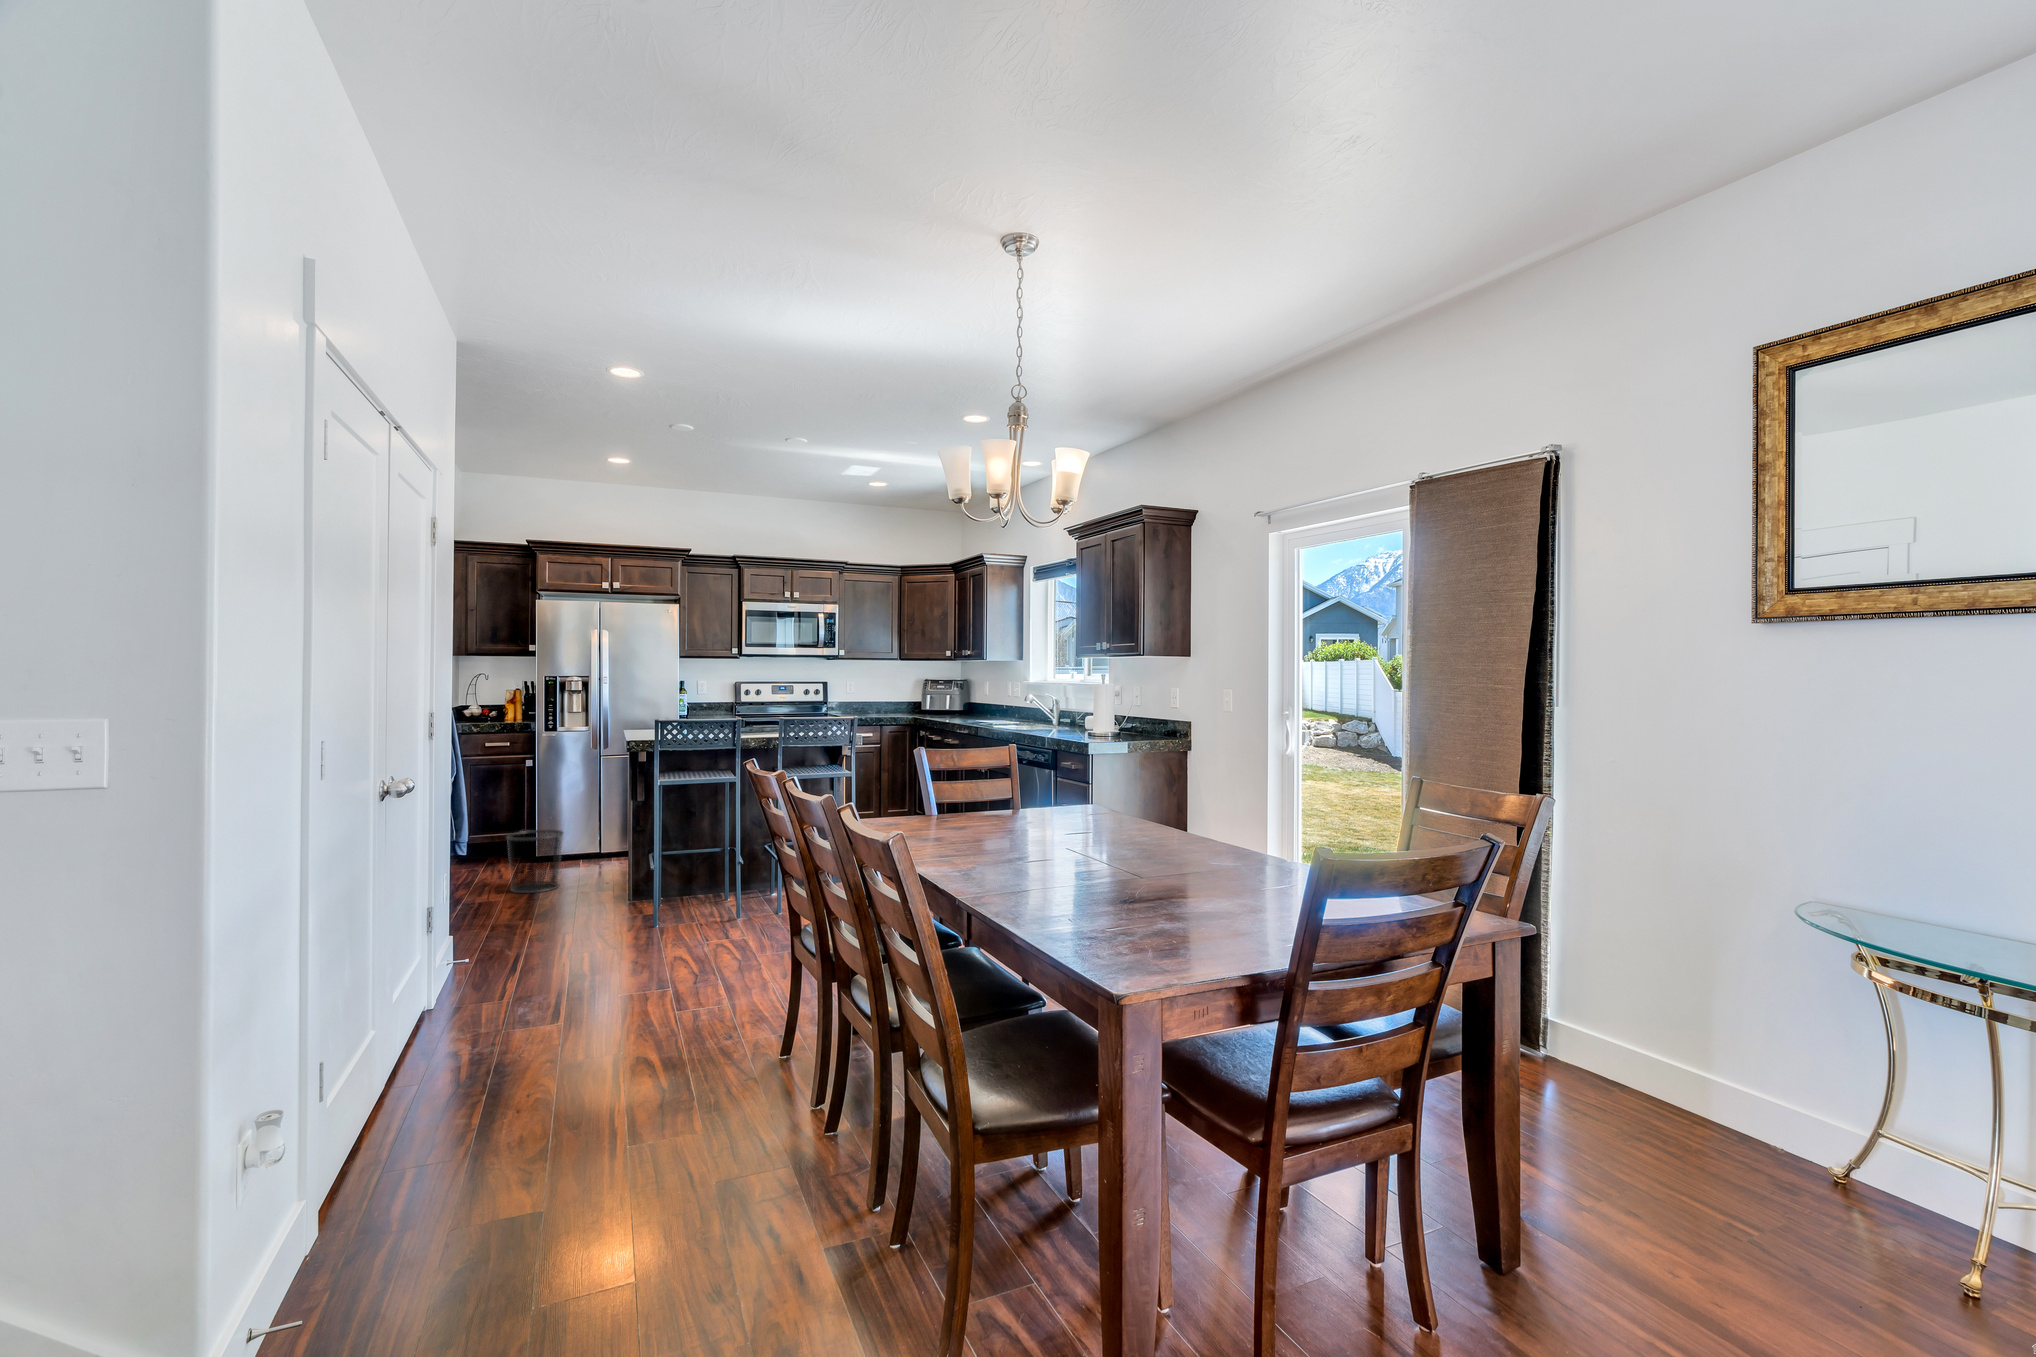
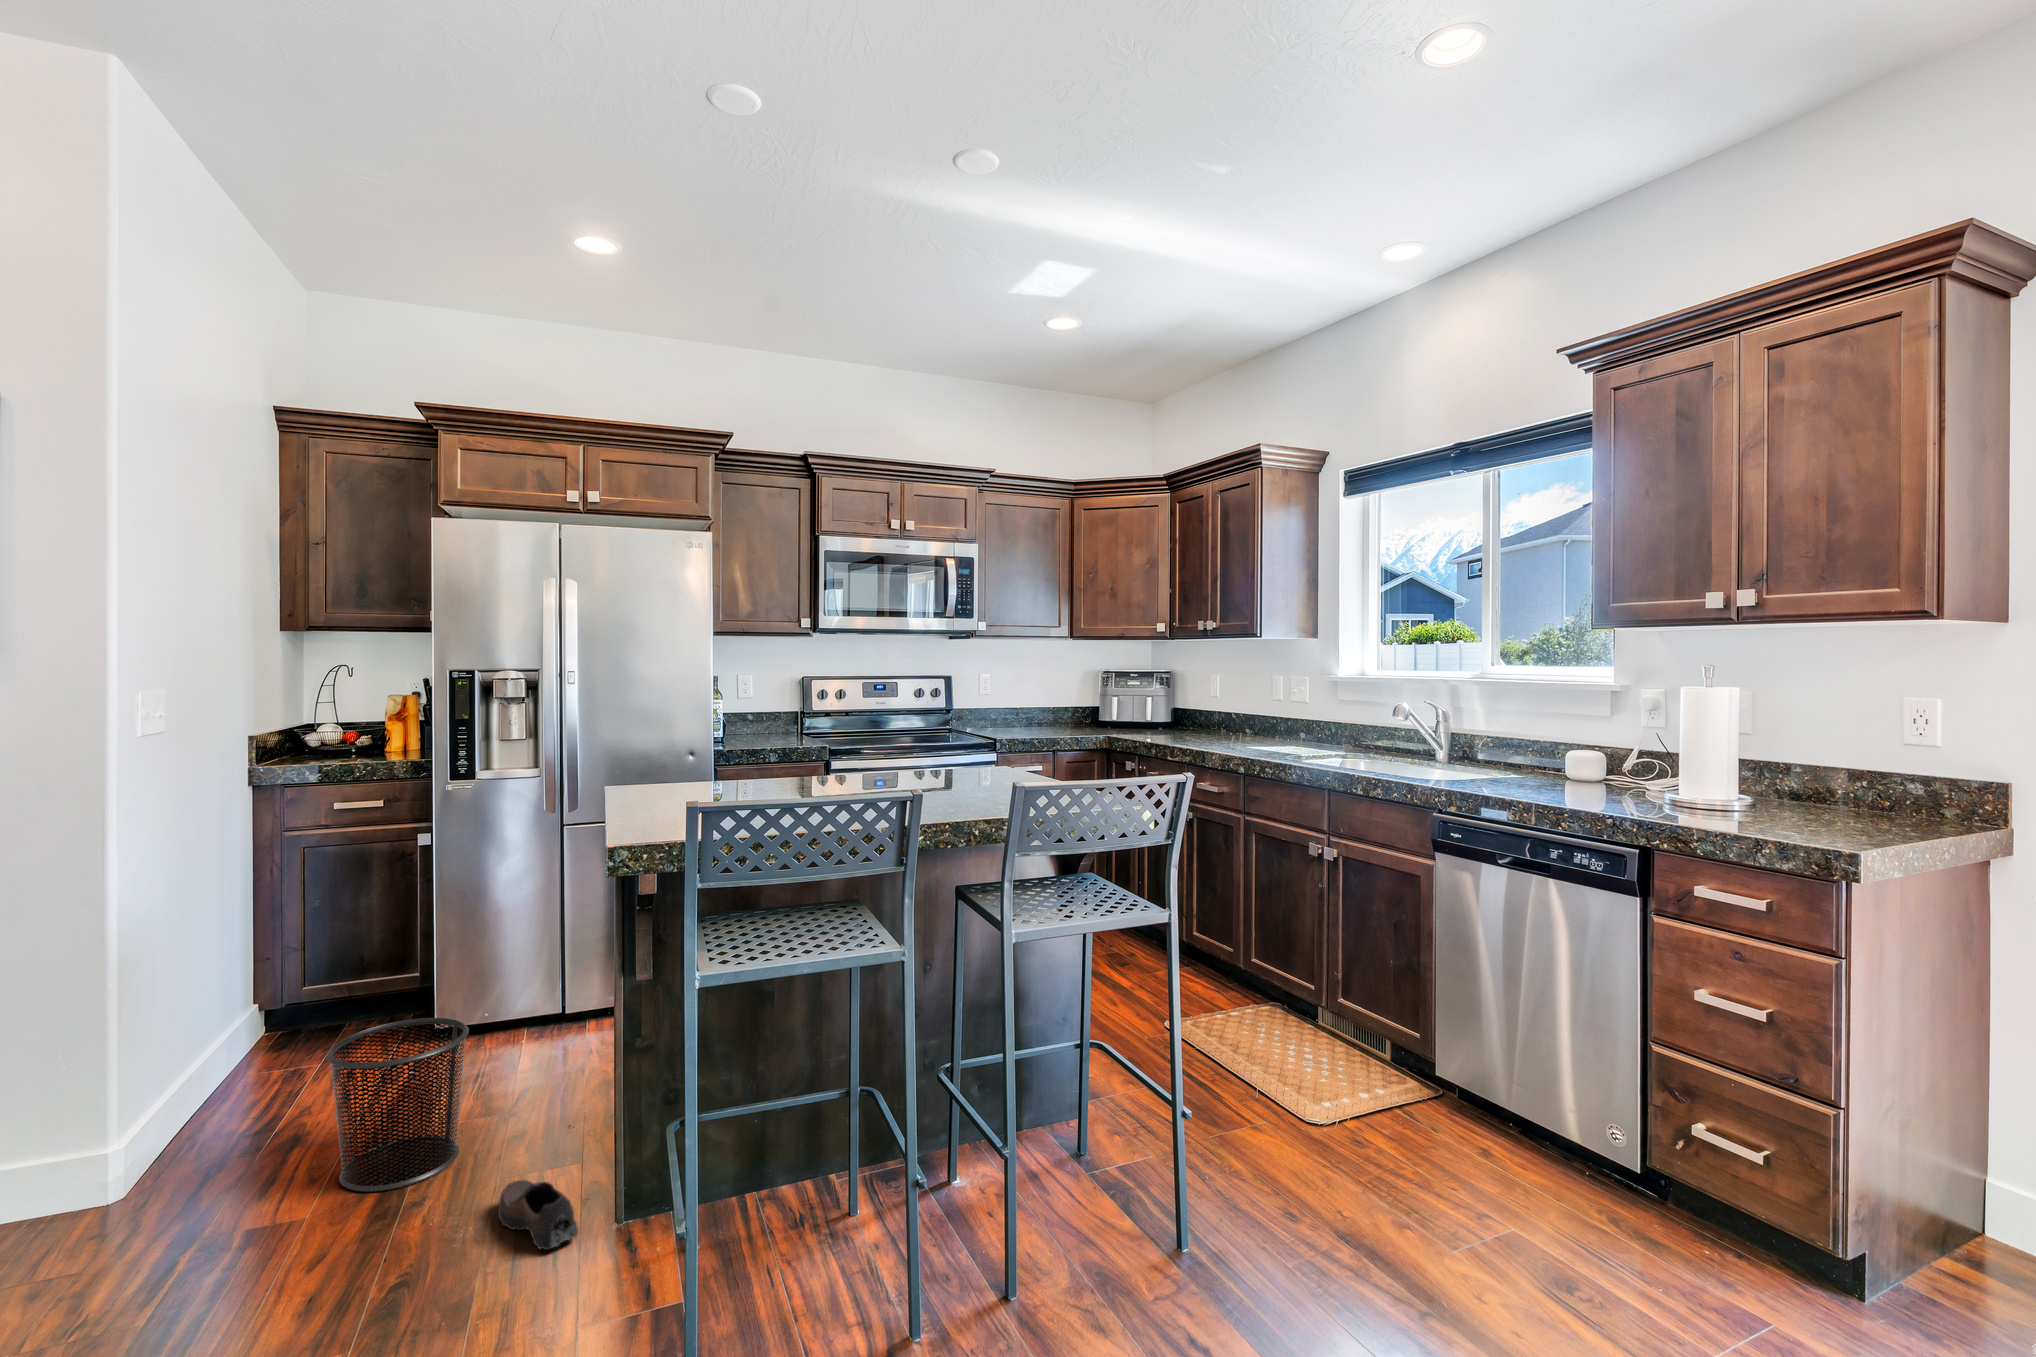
shoe: none [581,881,614,901] -> present [498,1180,578,1250]

